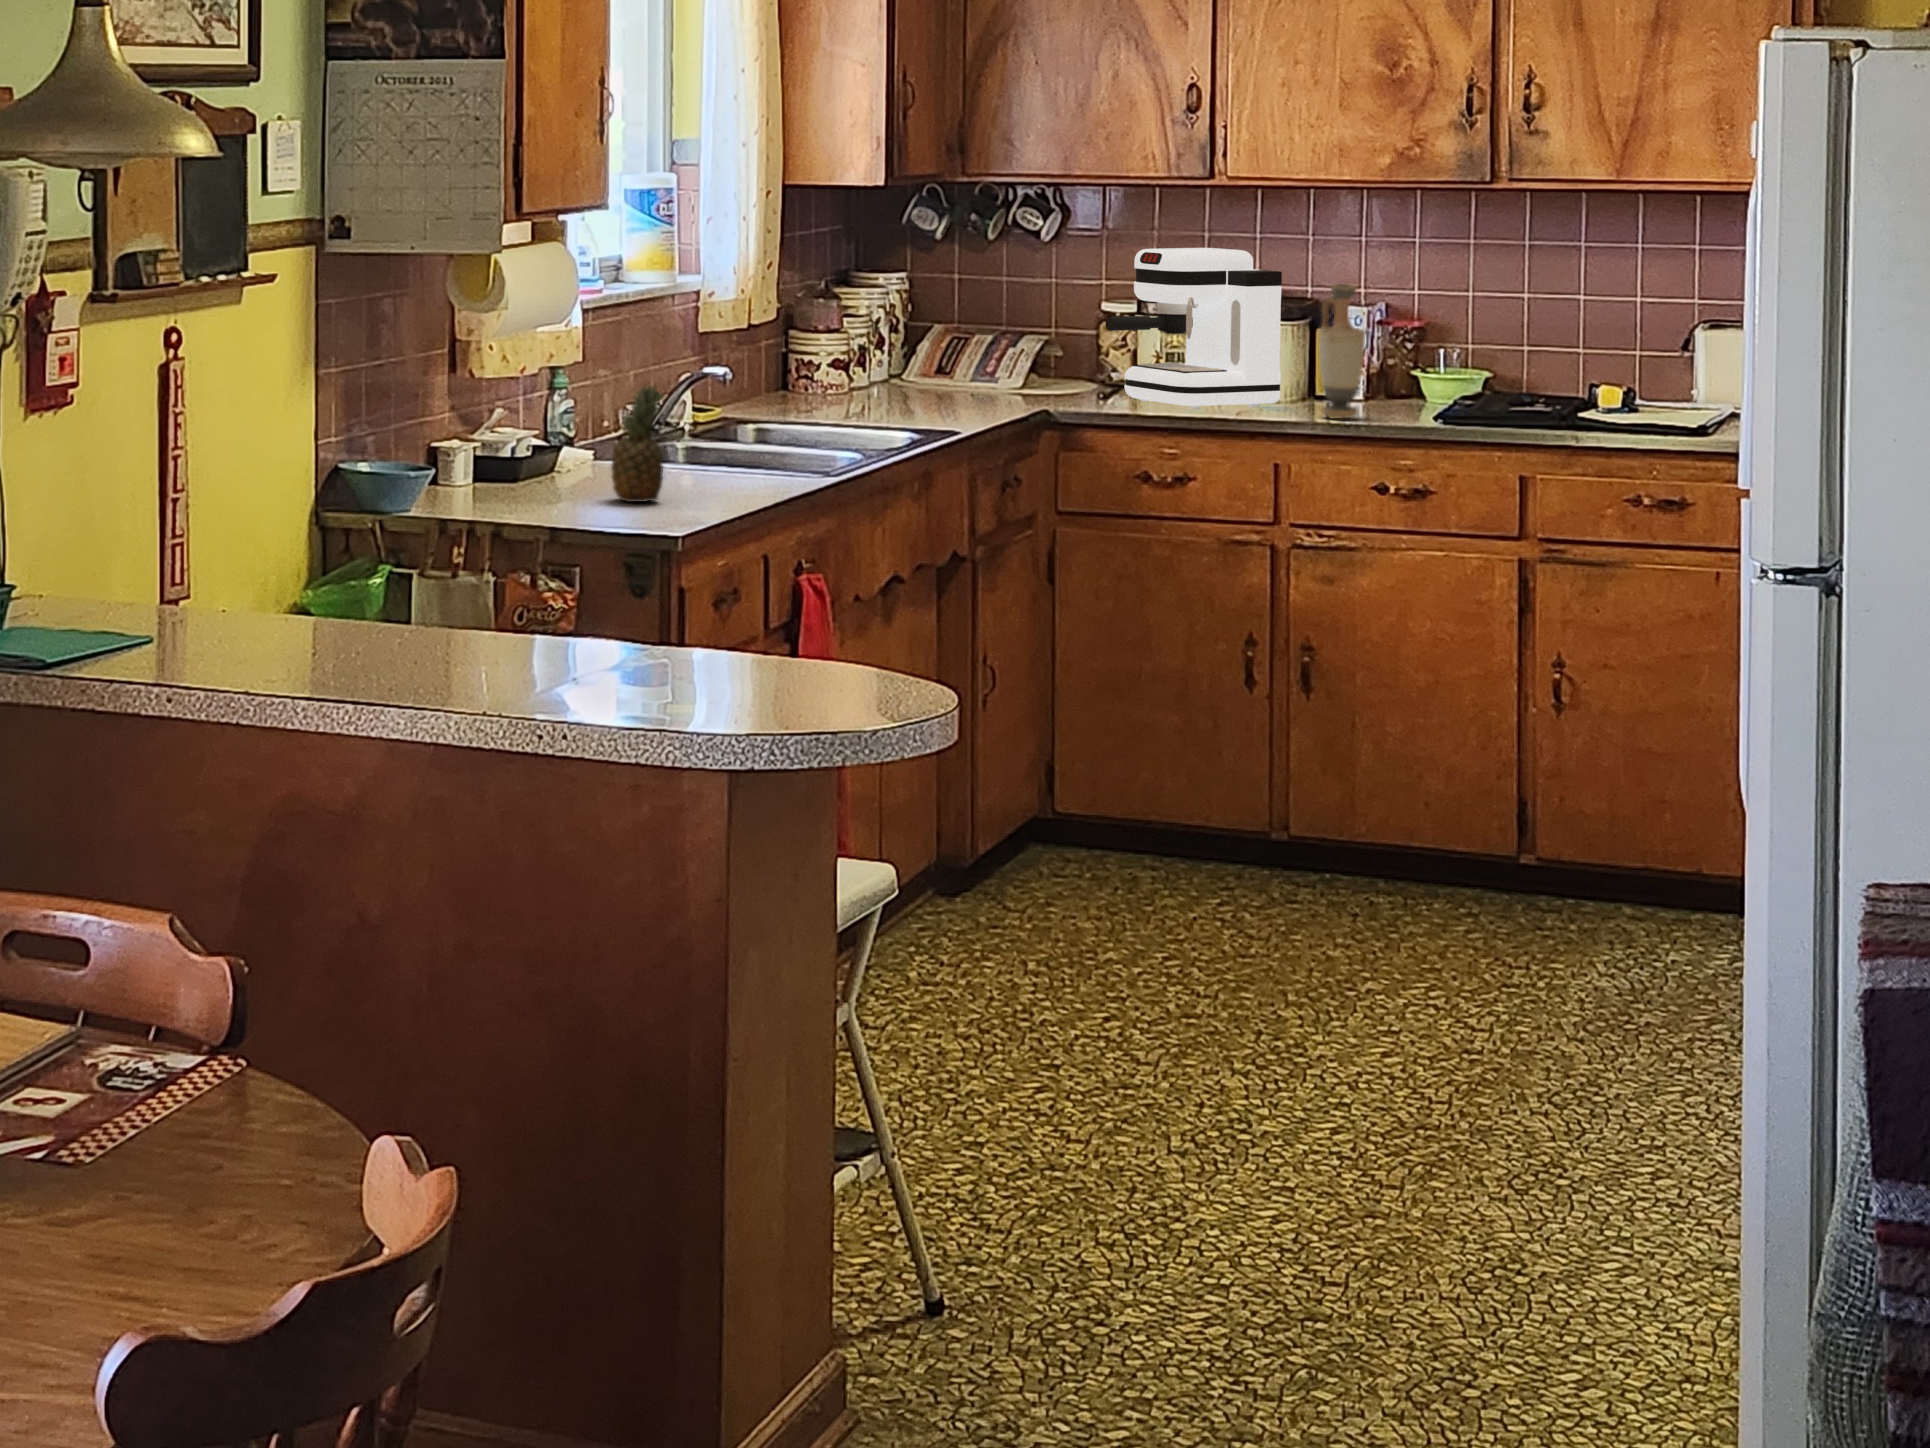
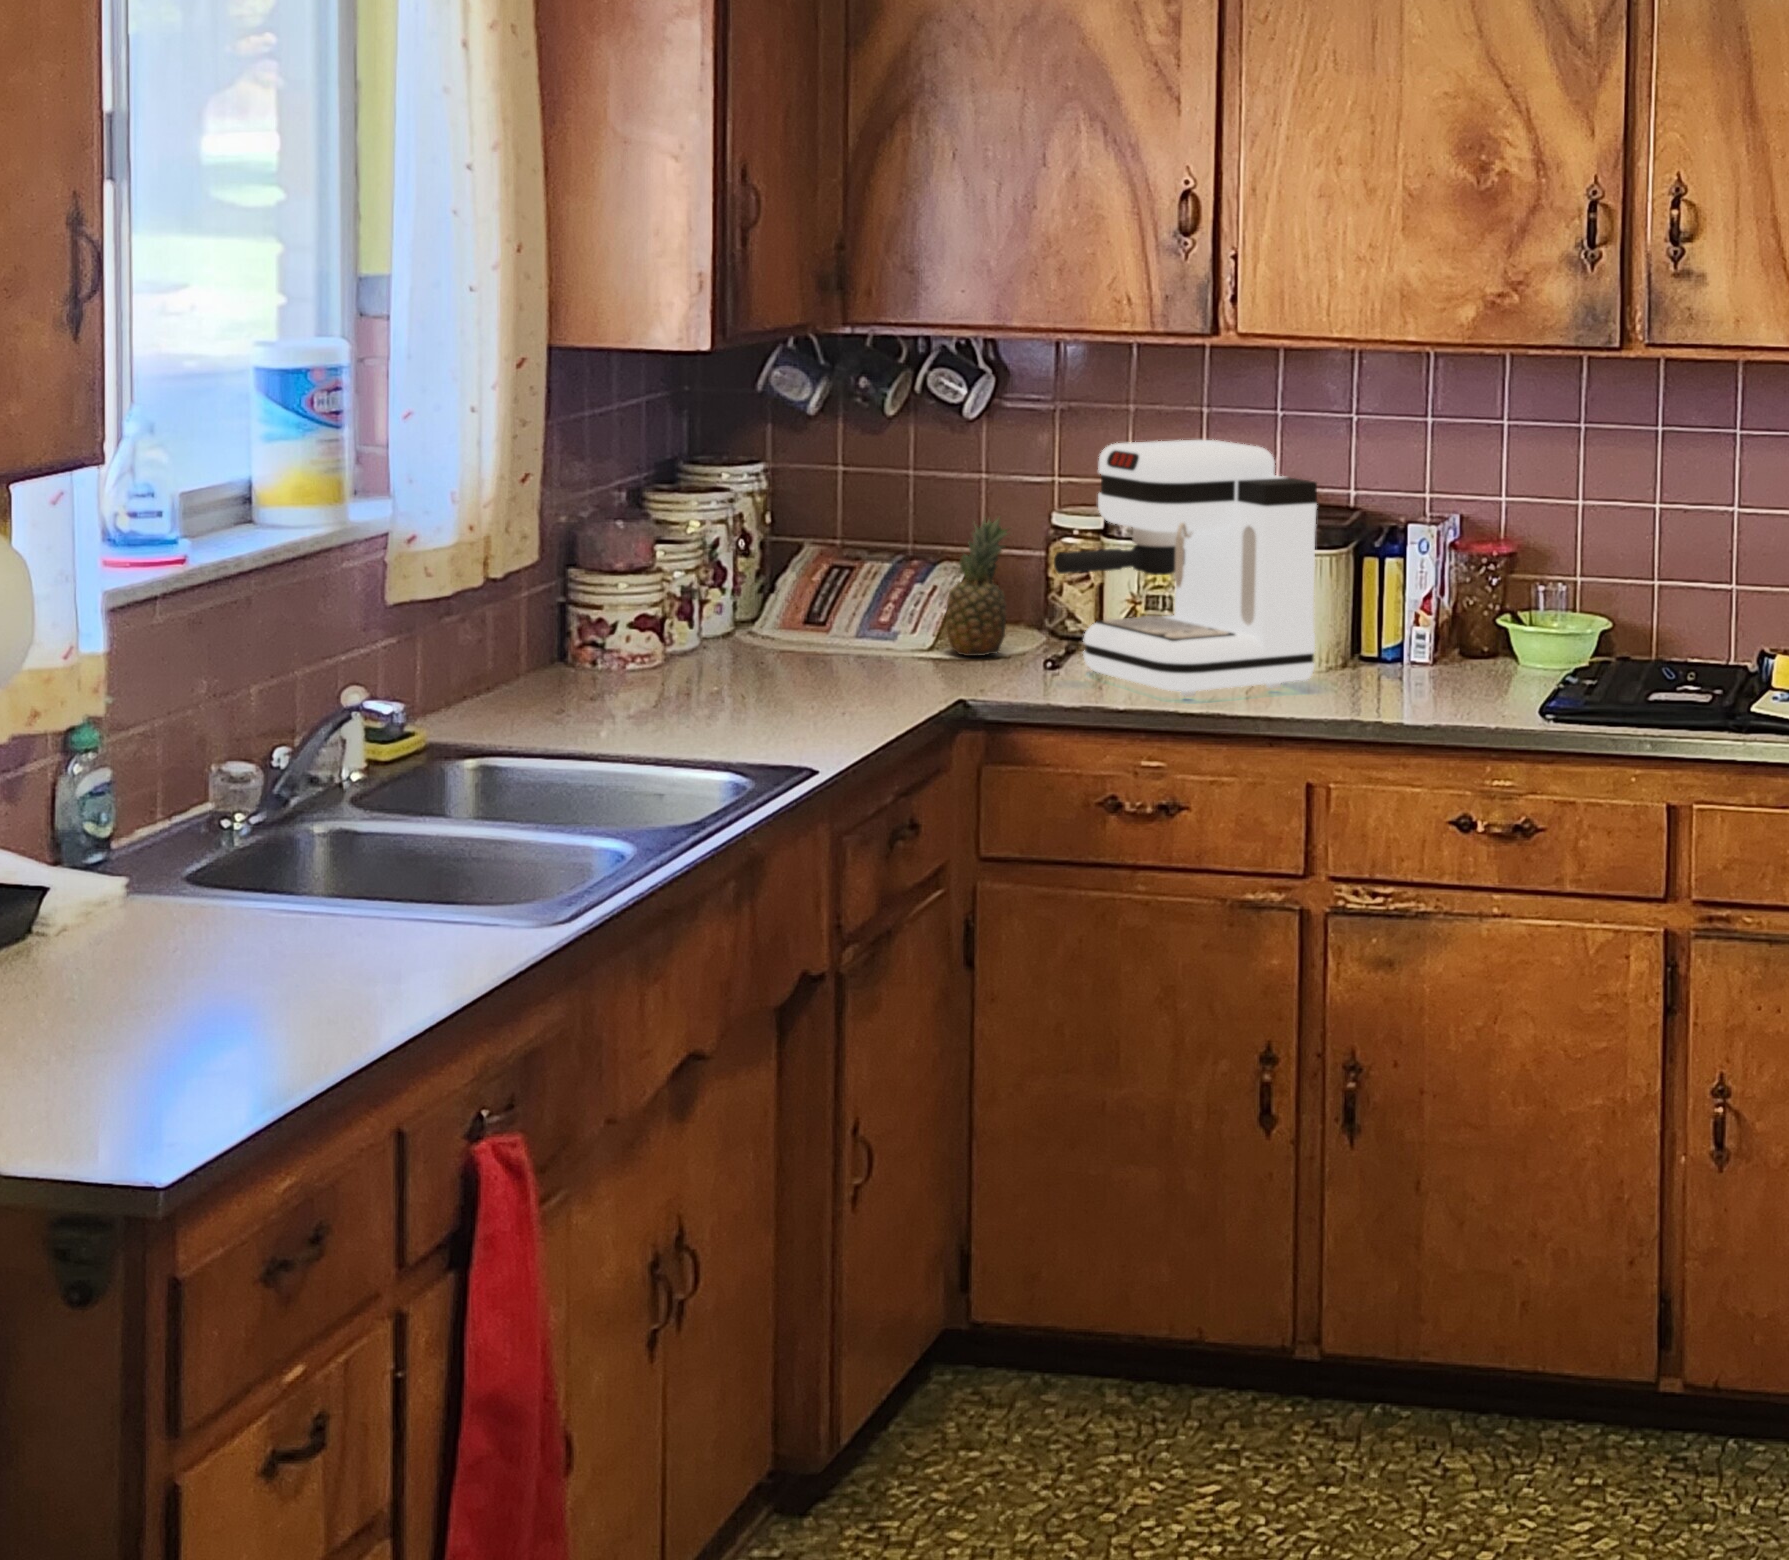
vase: present [1319,284,1365,419] -> none [1372,503,1441,710]
fruit: present [611,383,664,502] -> present [946,517,1008,656]

